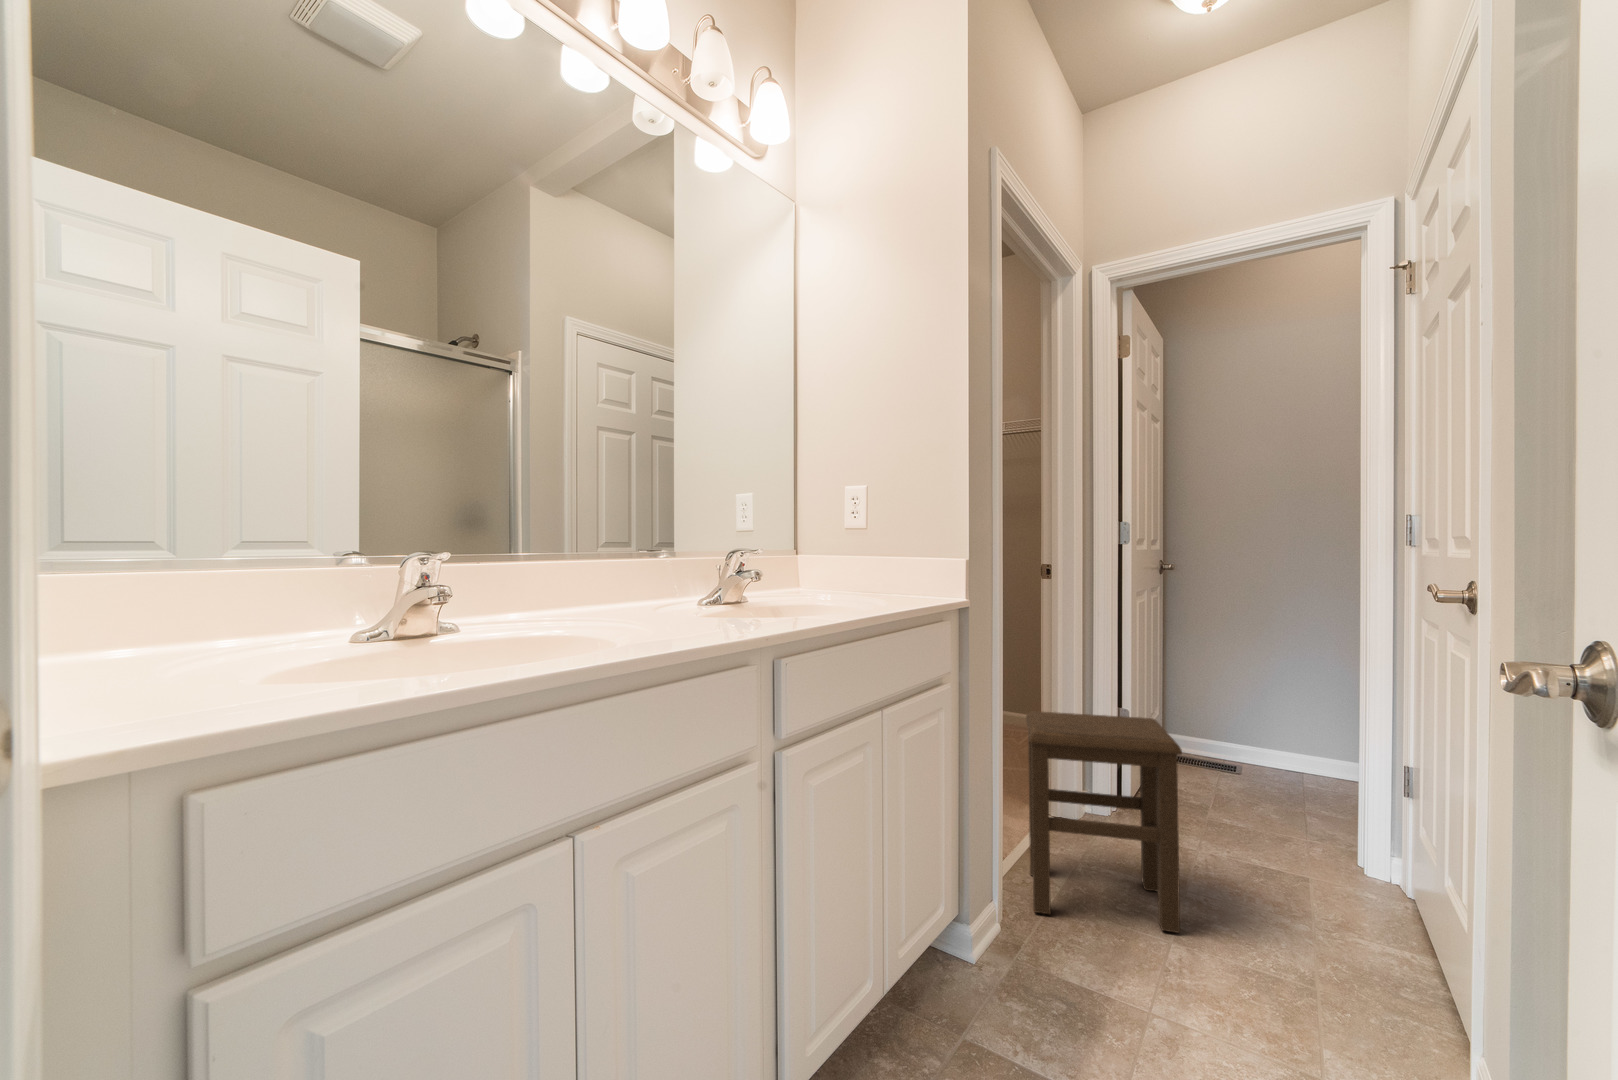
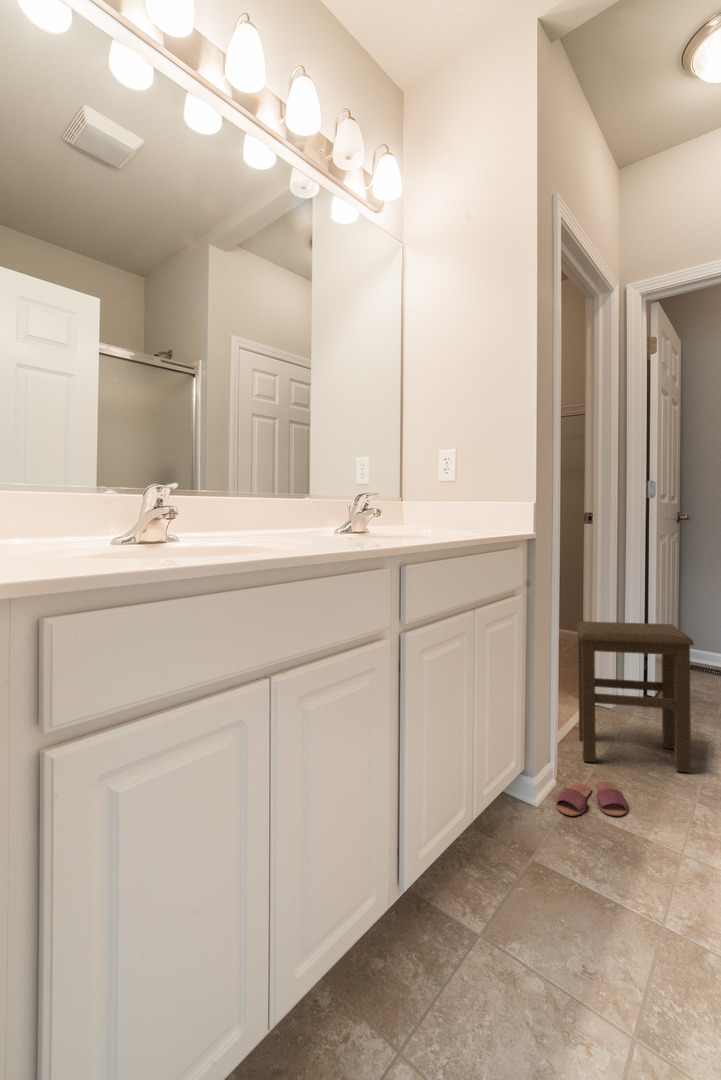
slippers: none [991,949,1092,1013] -> present [556,781,627,816]

